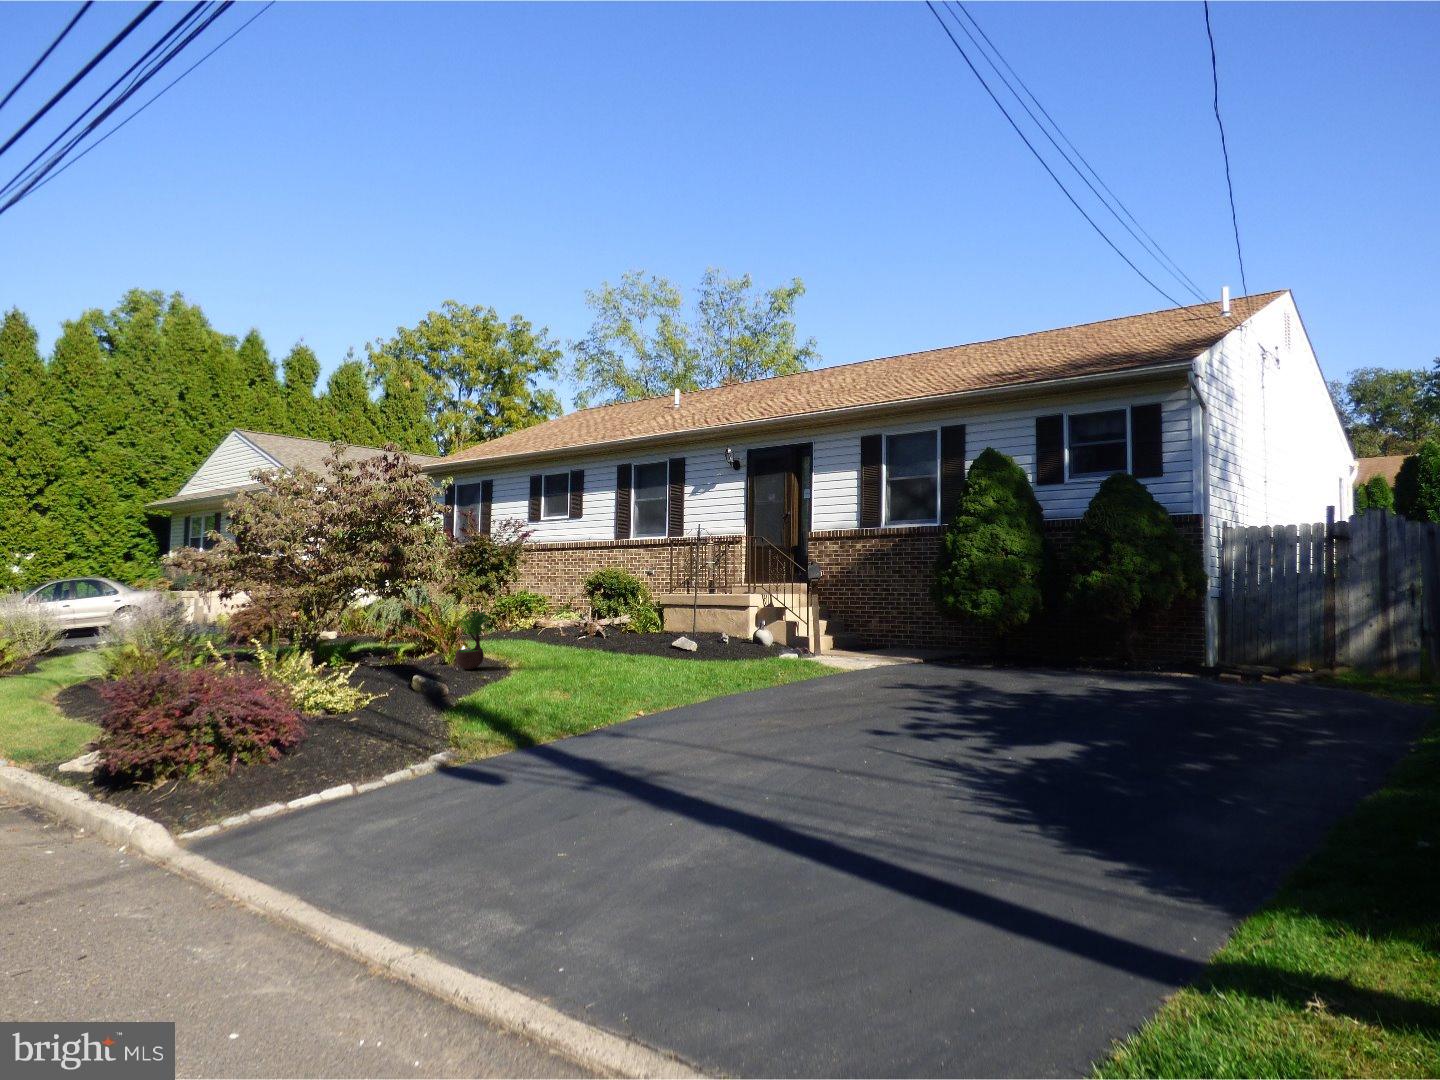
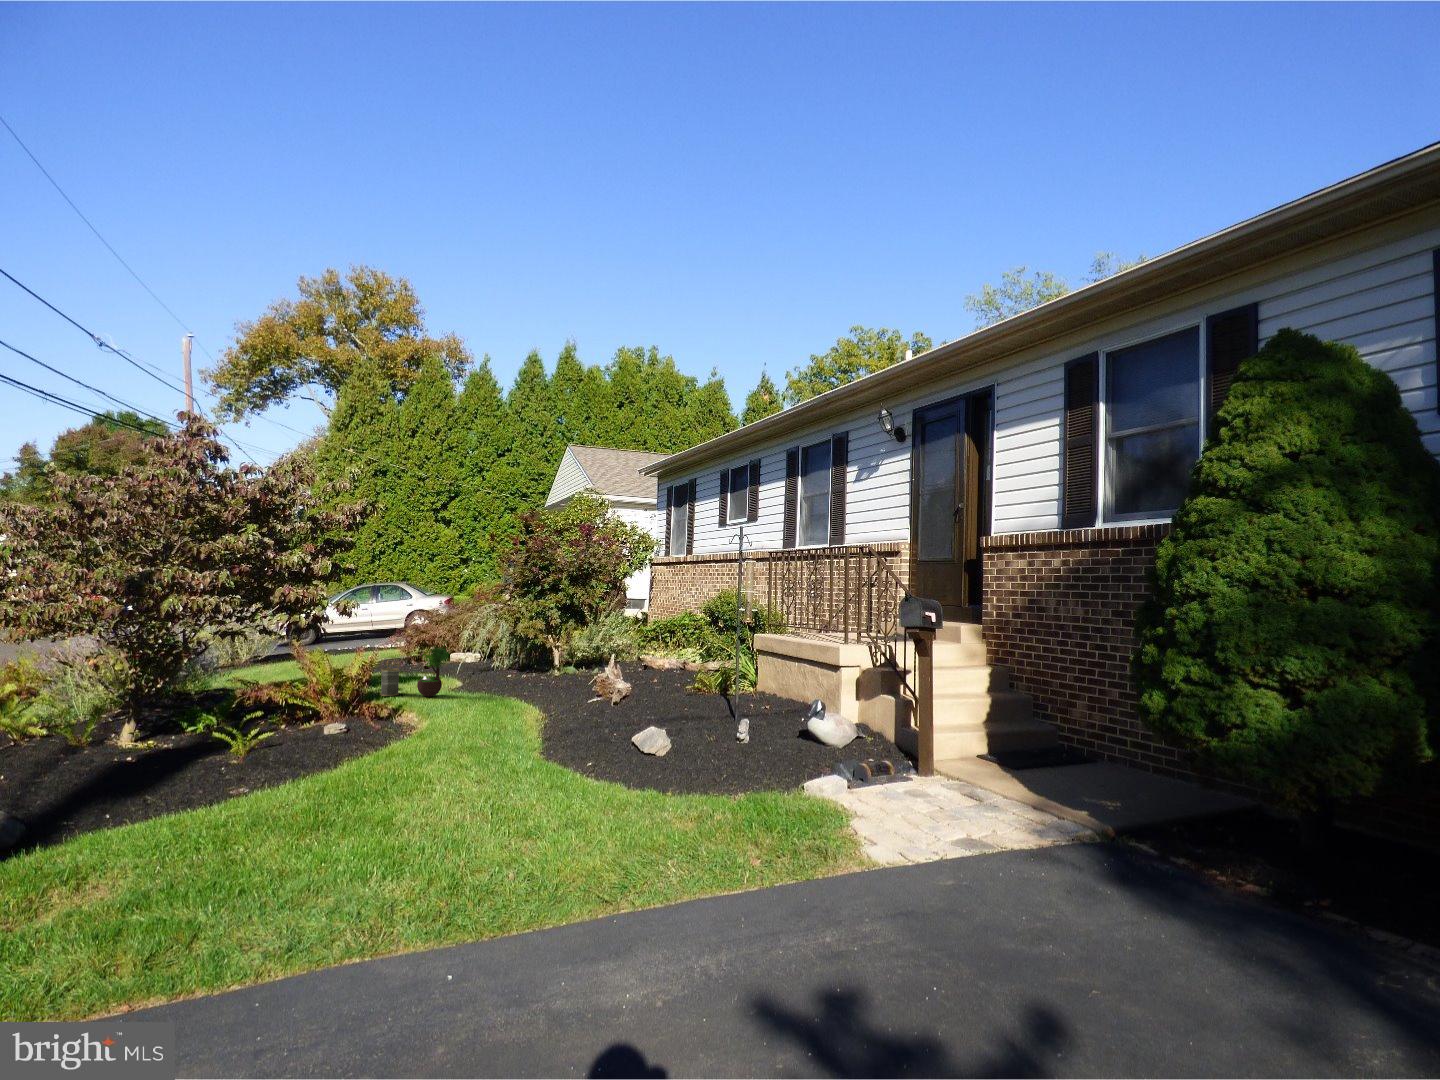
basket: none [413,625,436,671] -> present [381,658,399,696]

